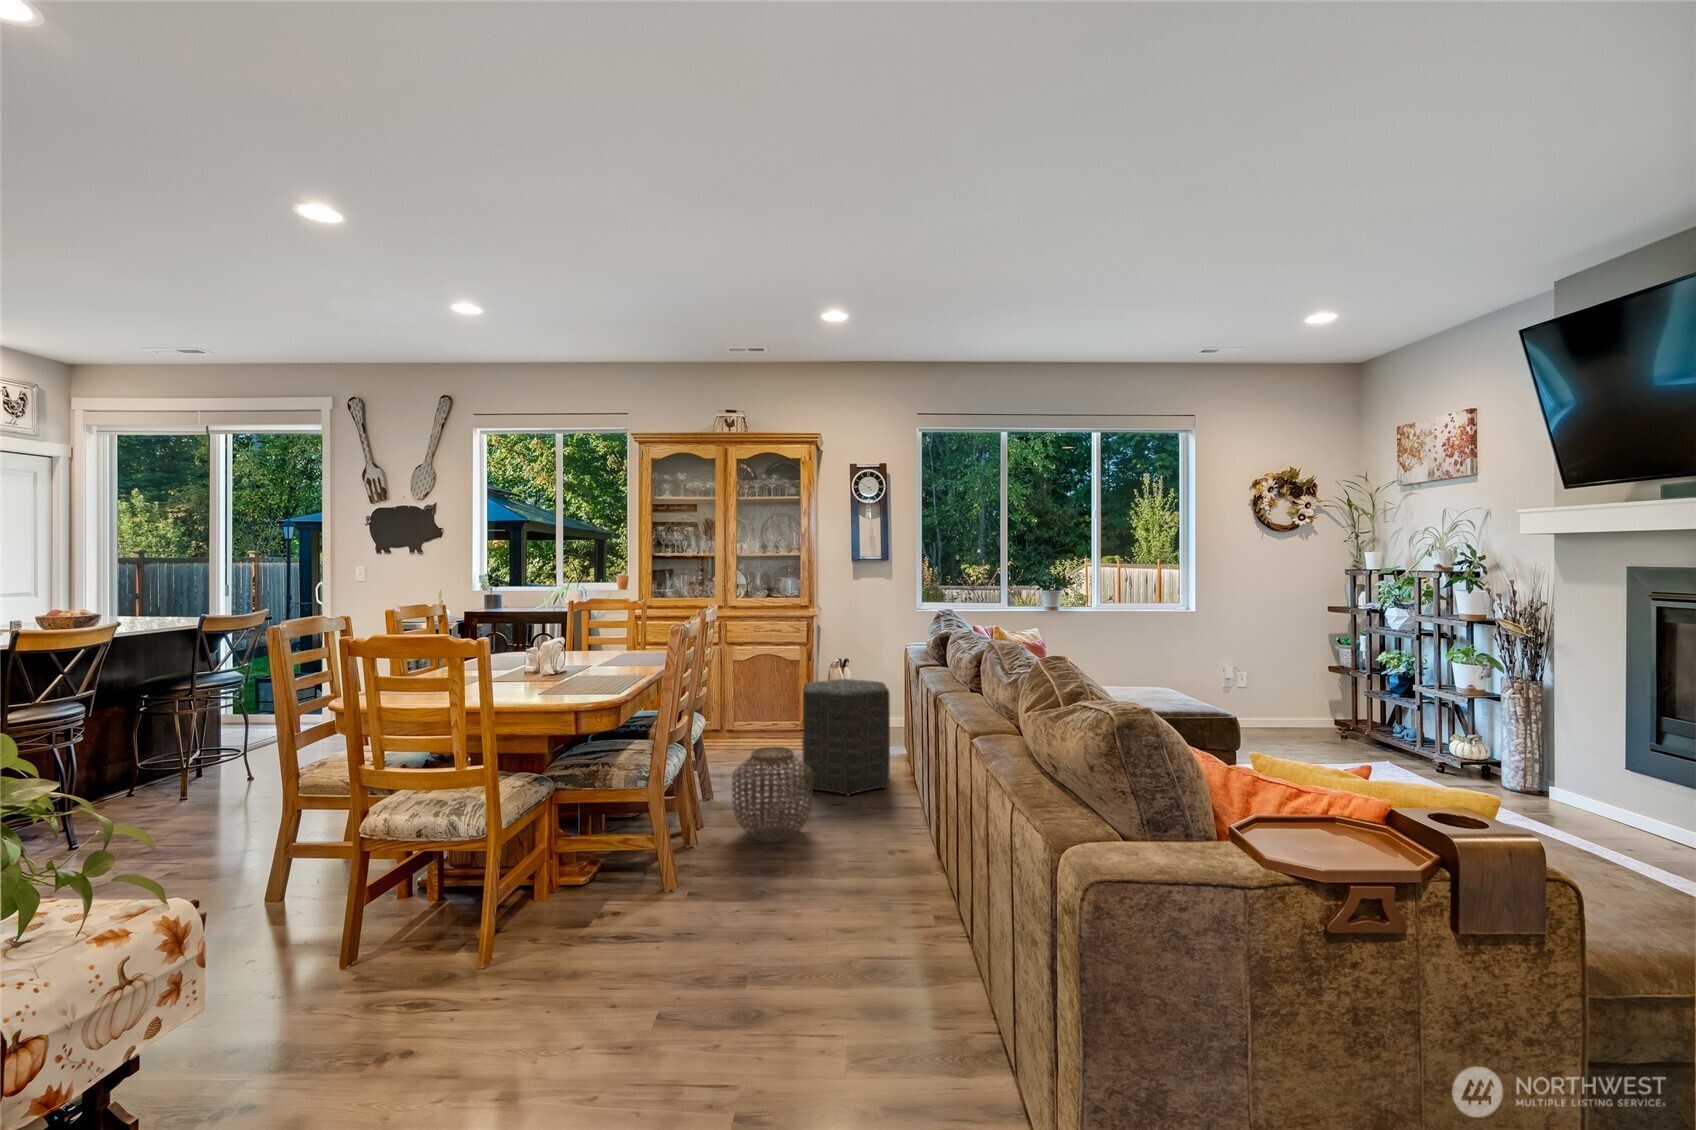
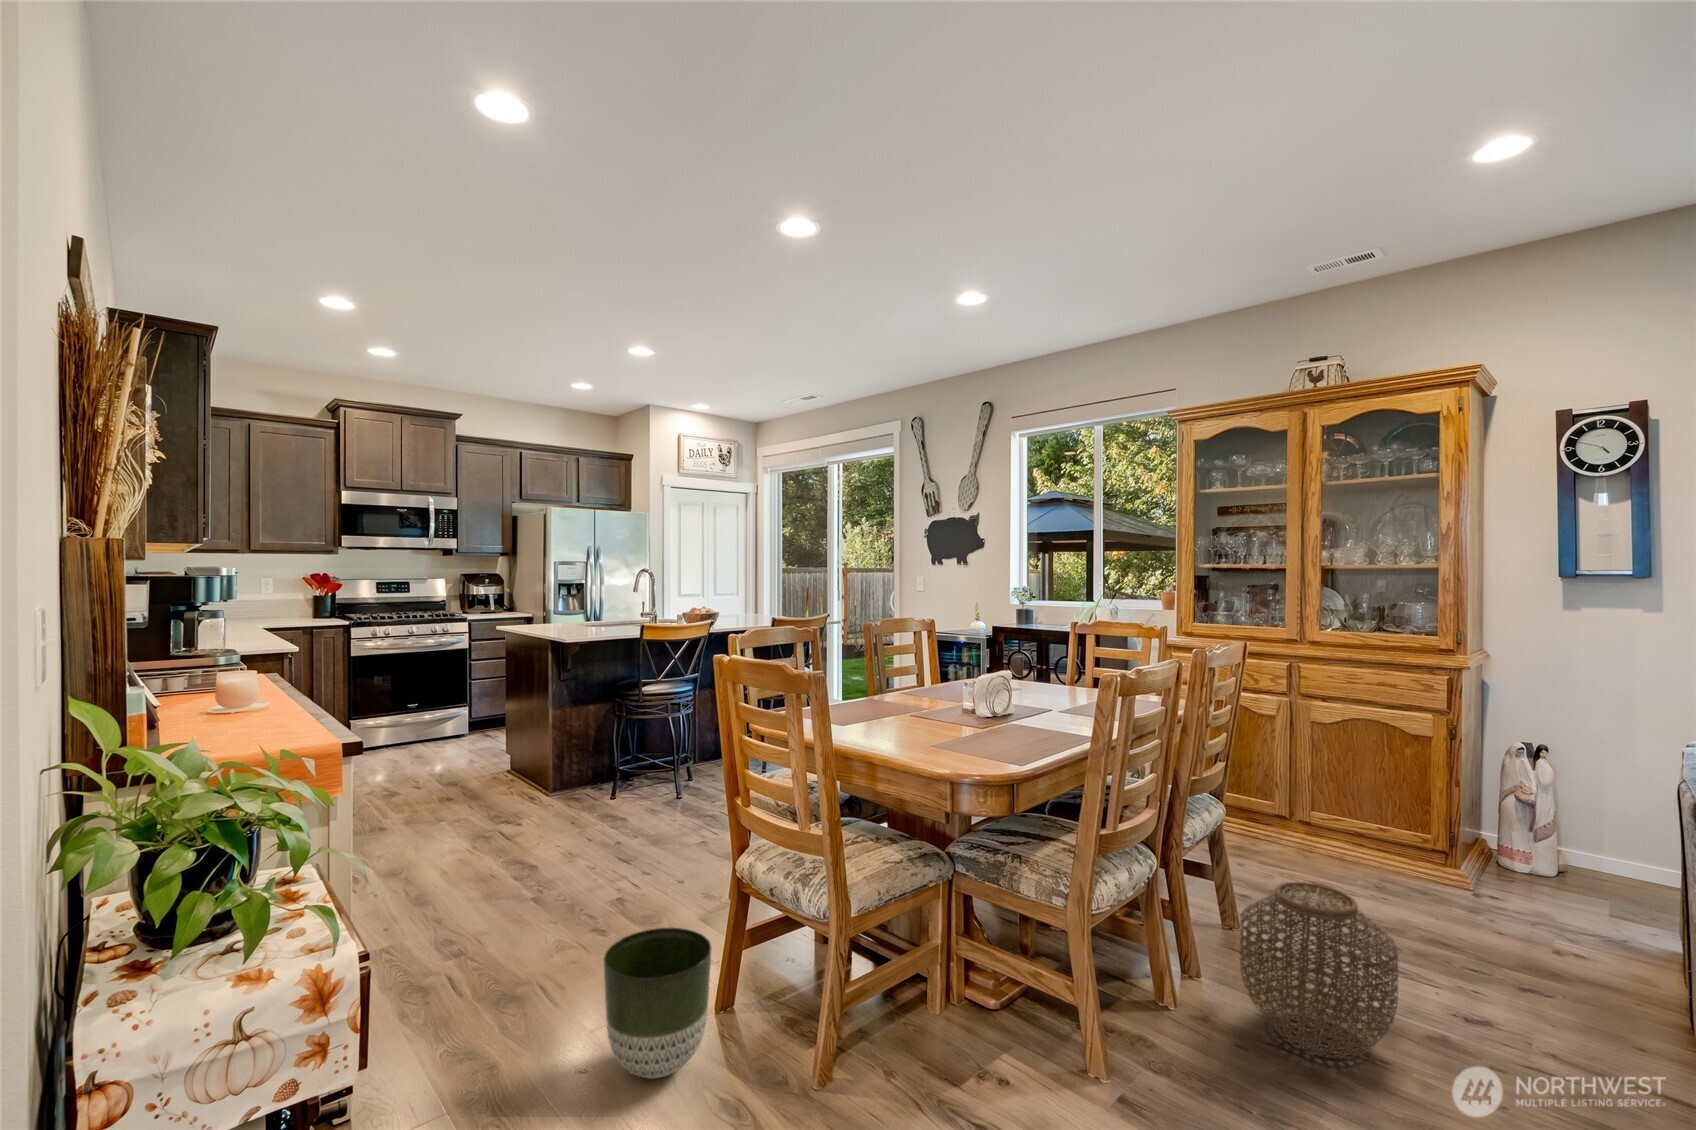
ottoman: present [802,679,890,795] -> none [1410,780,1615,1016]
planter: none [256,889,372,1023] -> present [604,928,711,1079]

